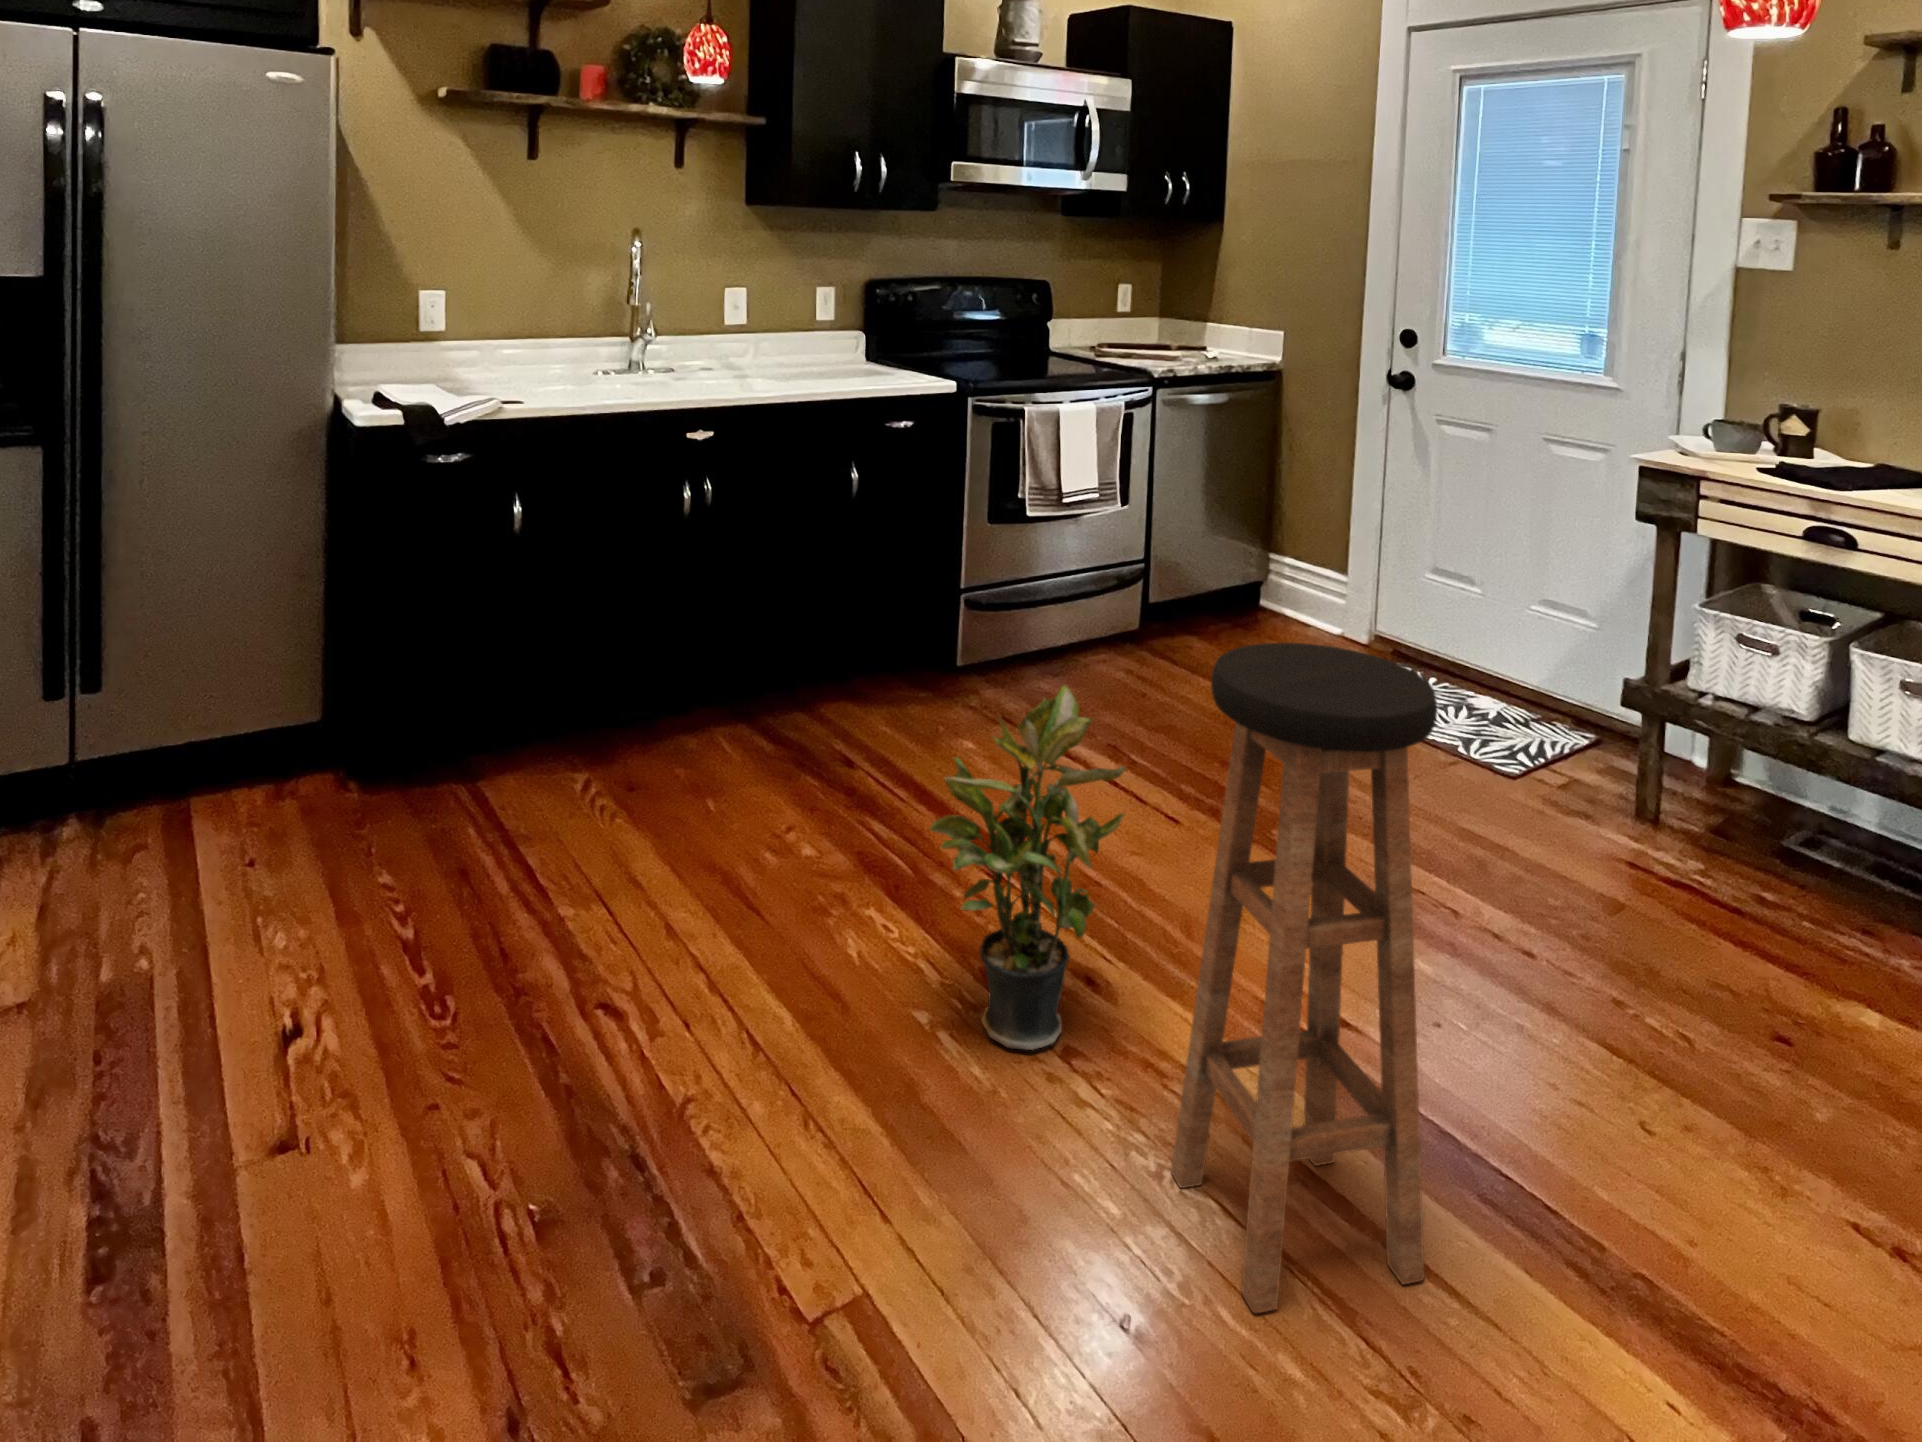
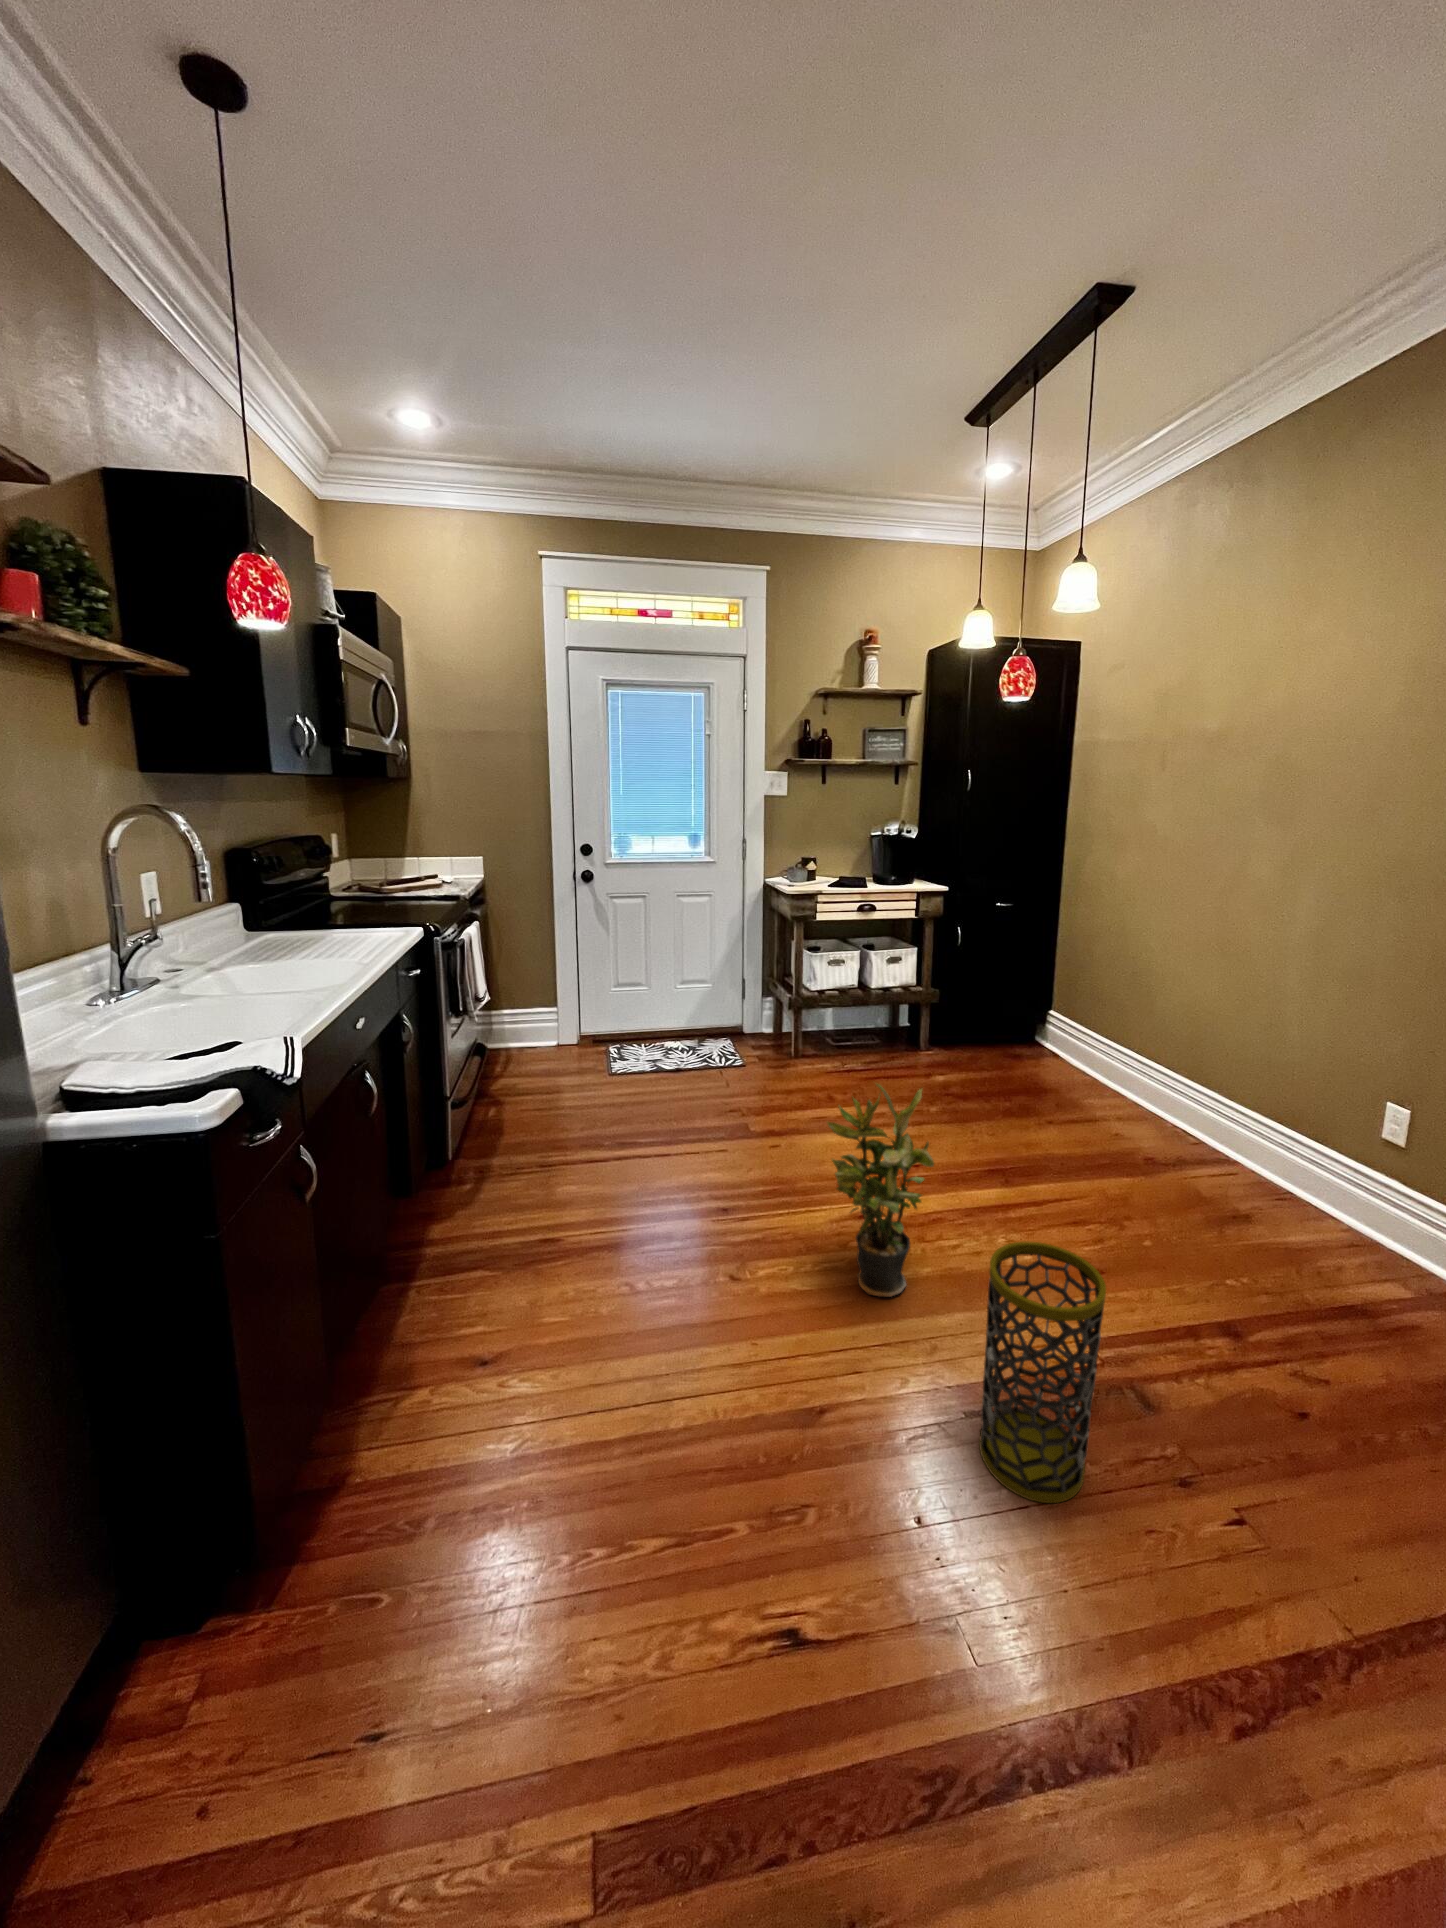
bar stool: present [1171,643,1437,1313] -> none [993,995,1120,1286]
trash can: none [665,870,832,1283] -> present [979,1242,1106,1503]

